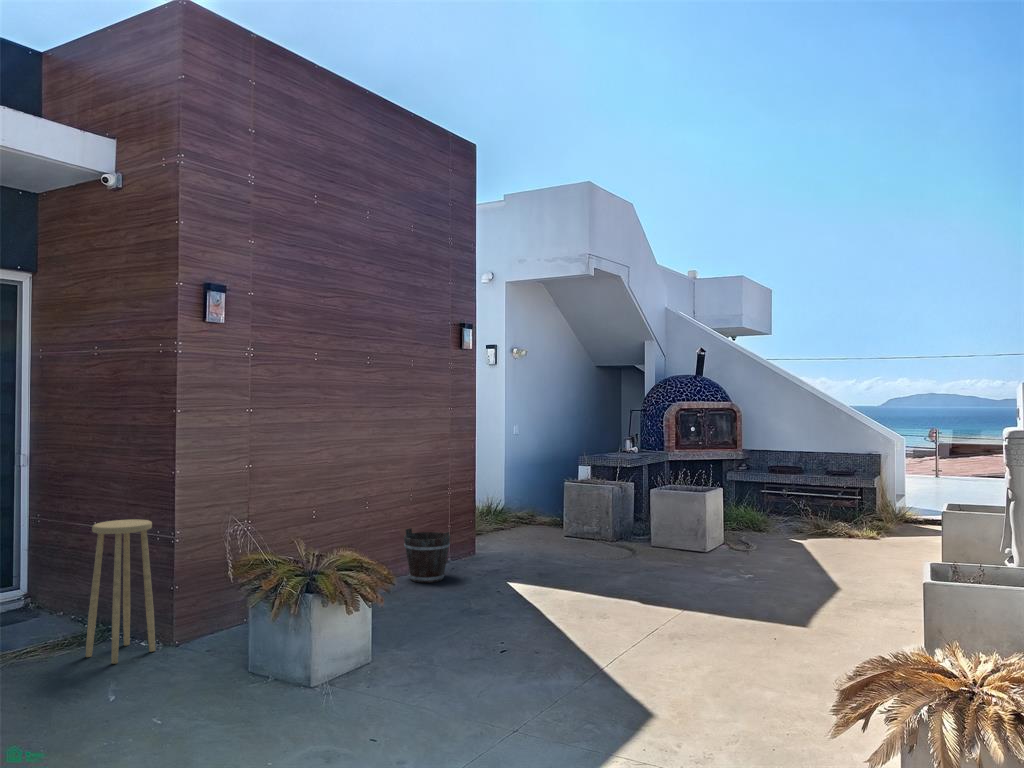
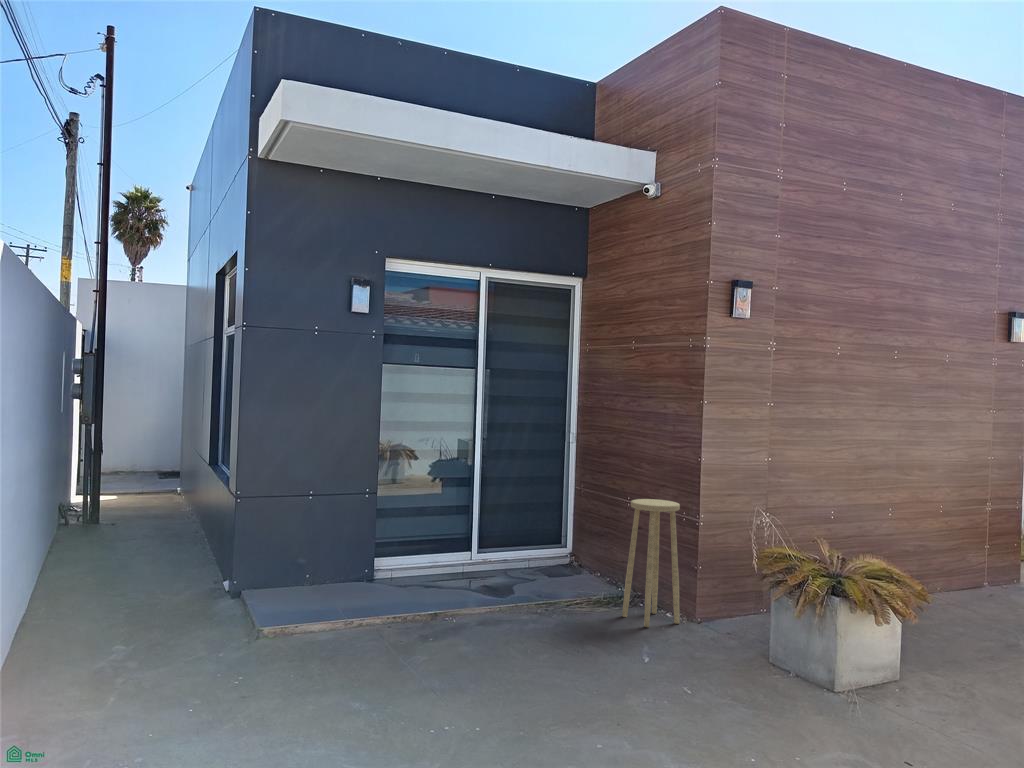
bucket: present [404,528,451,583] -> none [932,546,994,612]

